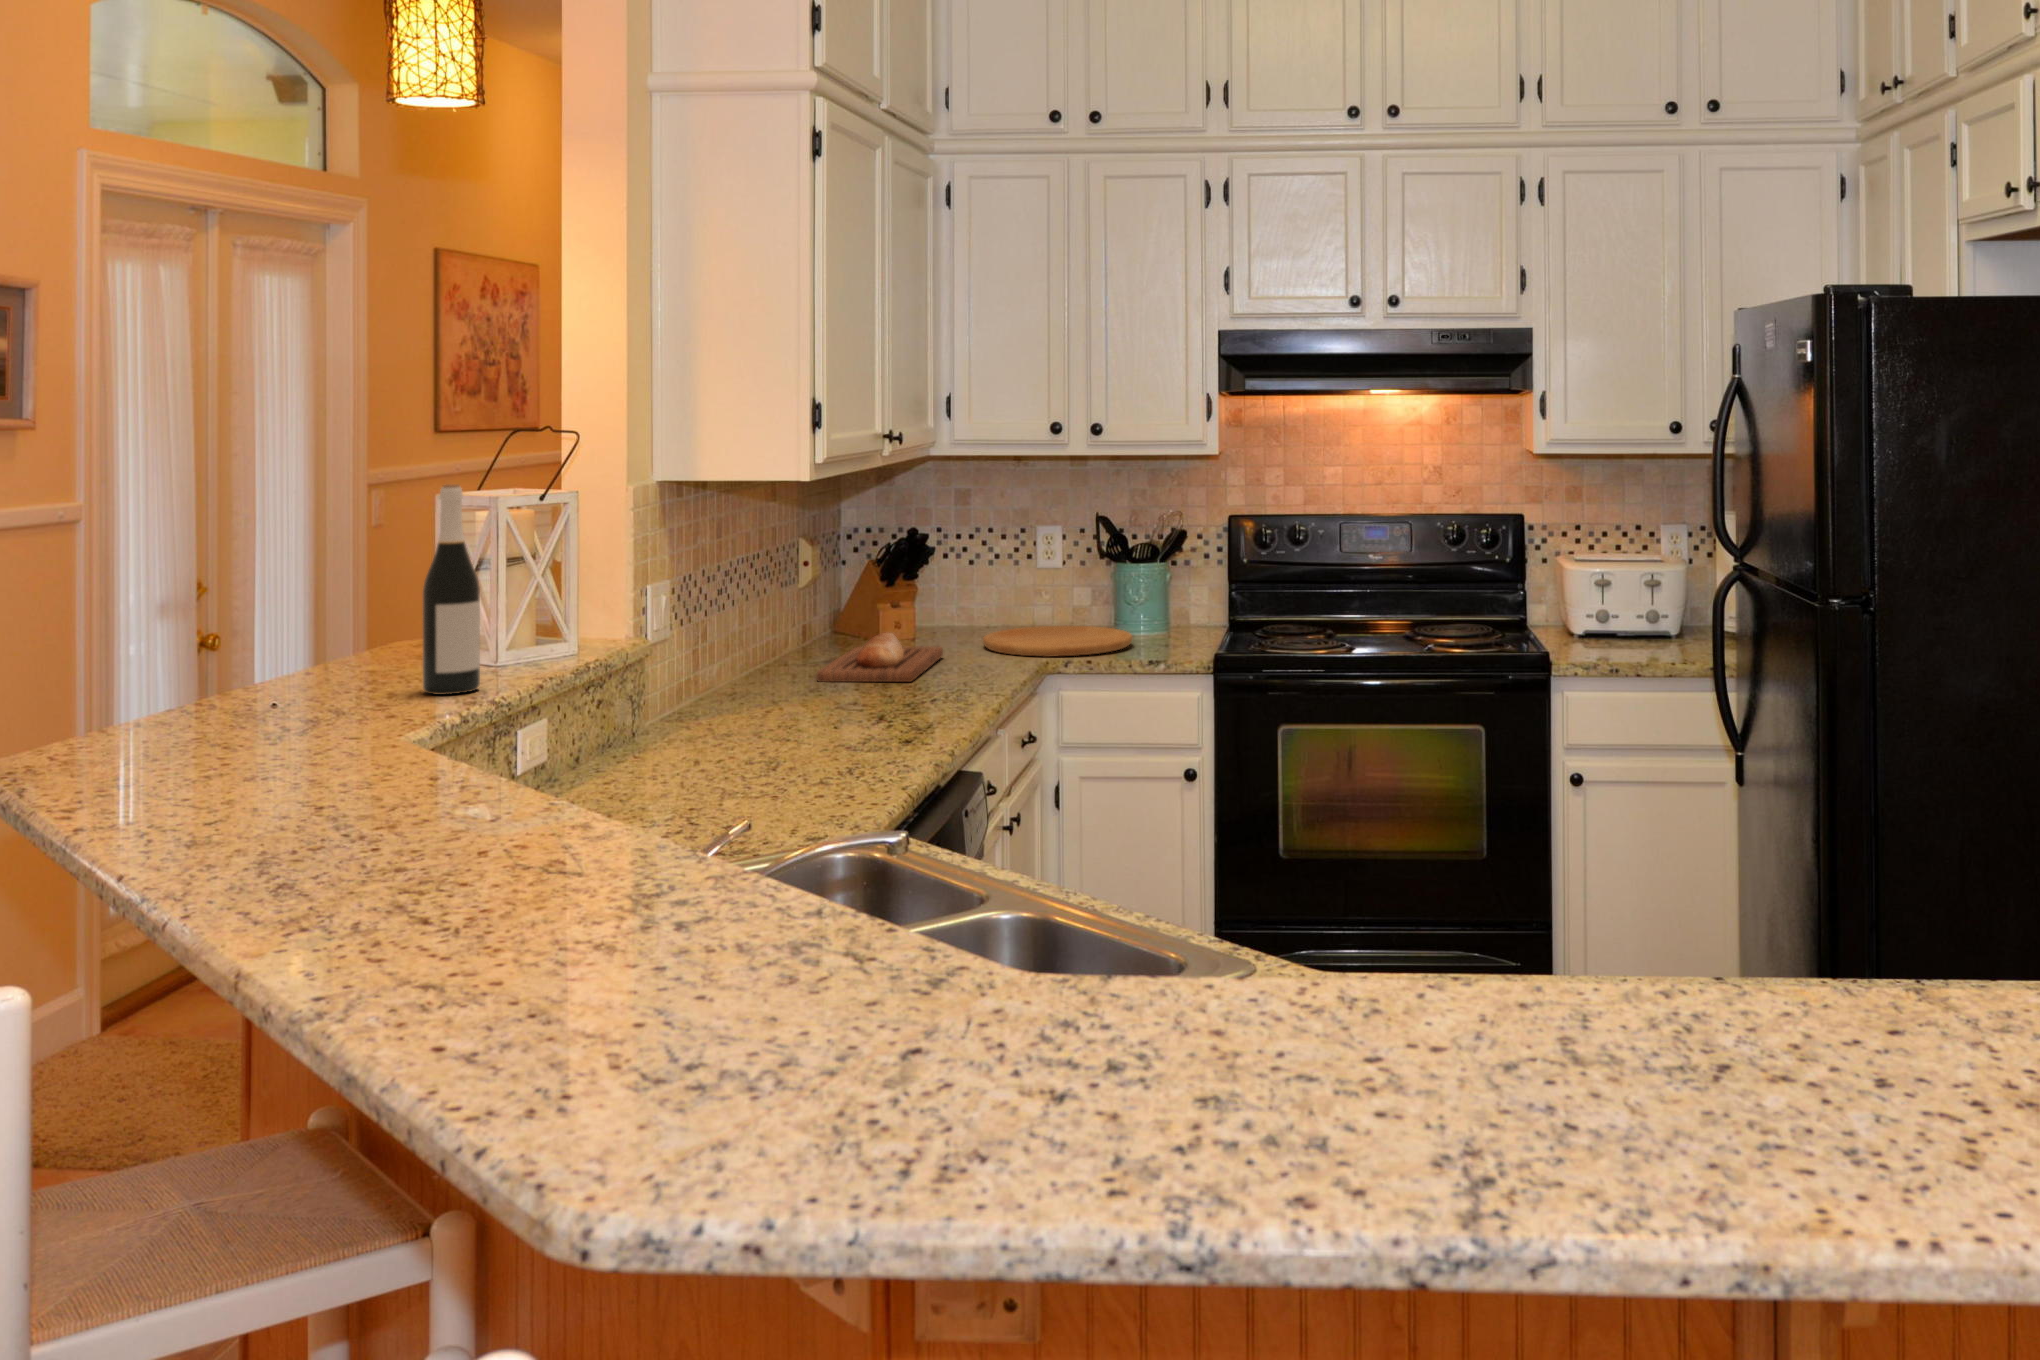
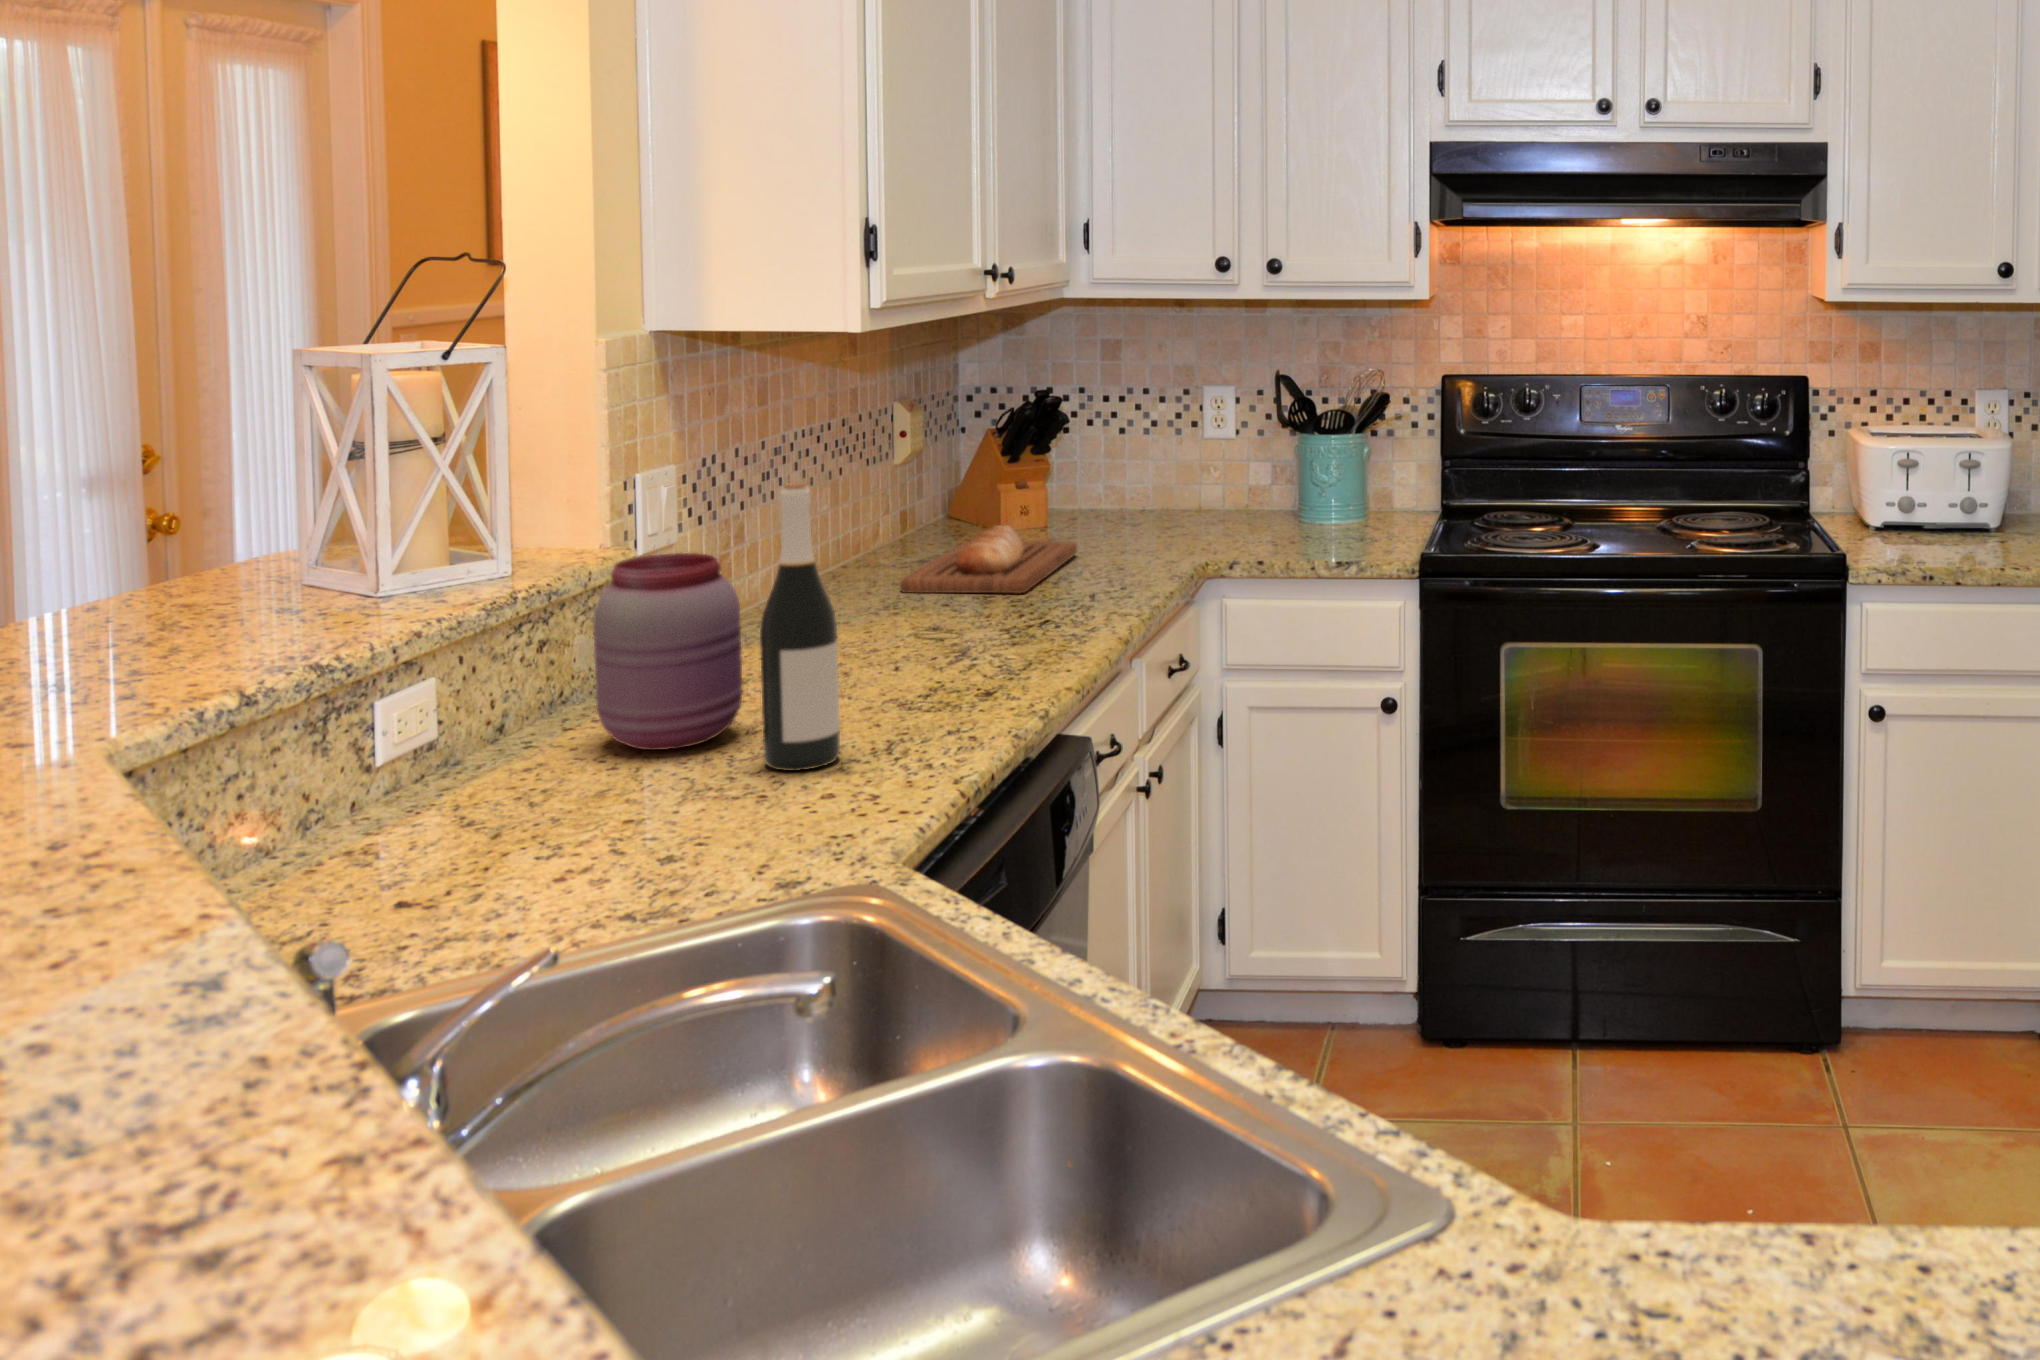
wine bottle: present [422,484,480,695] -> present [760,483,840,771]
cutting board: present [983,626,1133,657] -> none [1132,511,1321,554]
jar: none [649,635,746,772] -> present [593,553,742,750]

